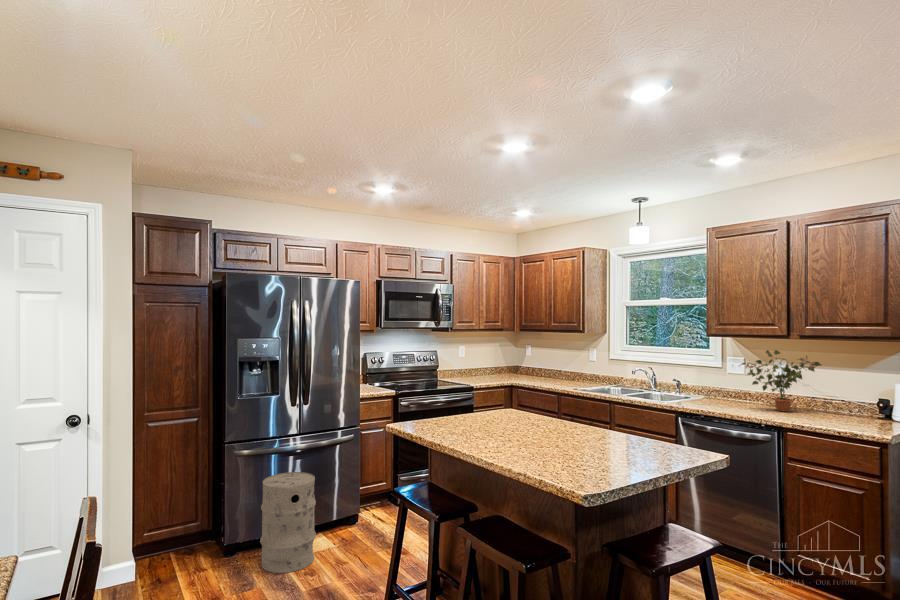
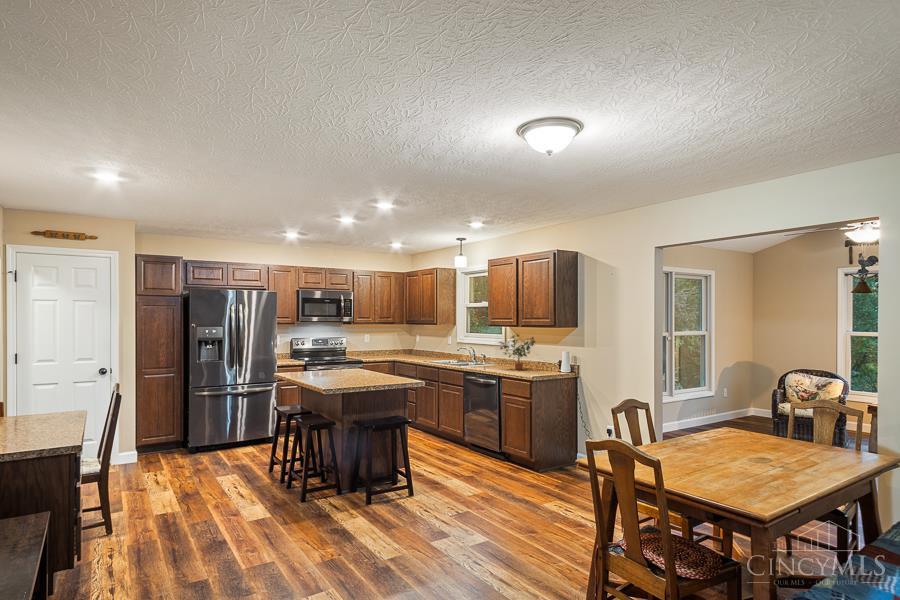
trash can: present [260,472,316,573] -> none [209,406,243,459]

